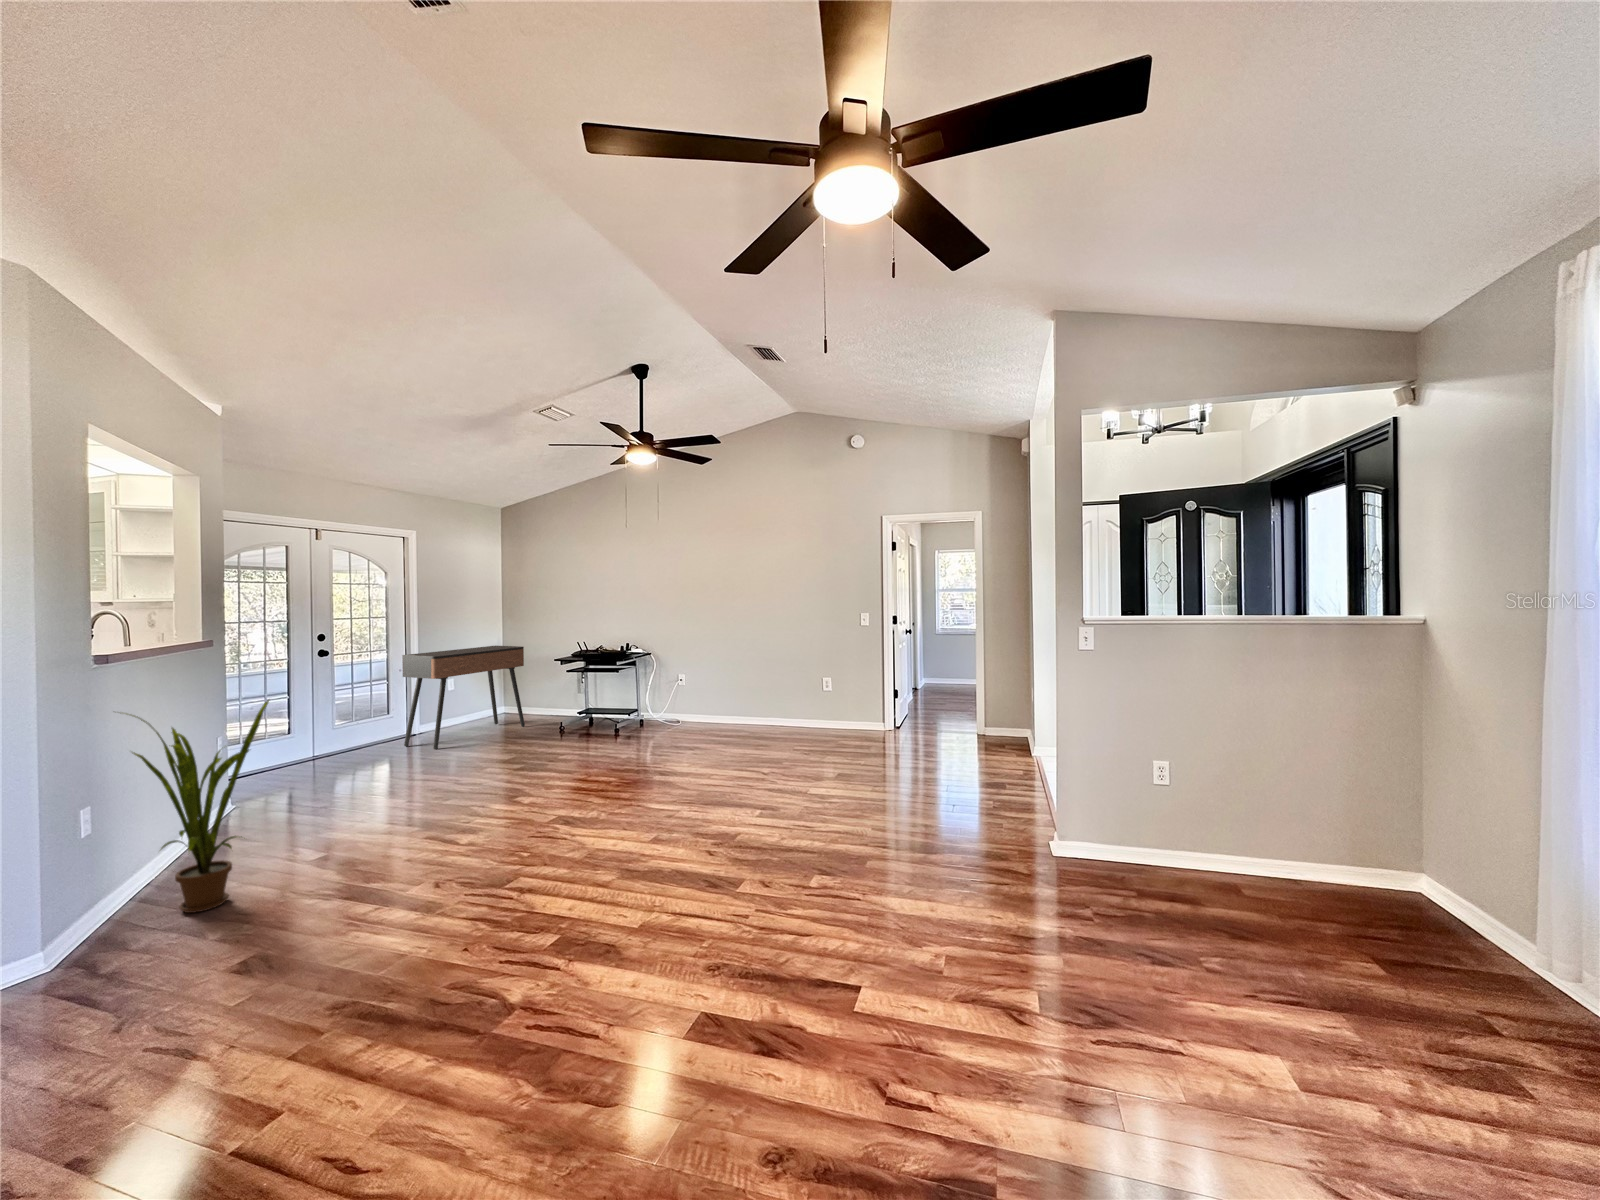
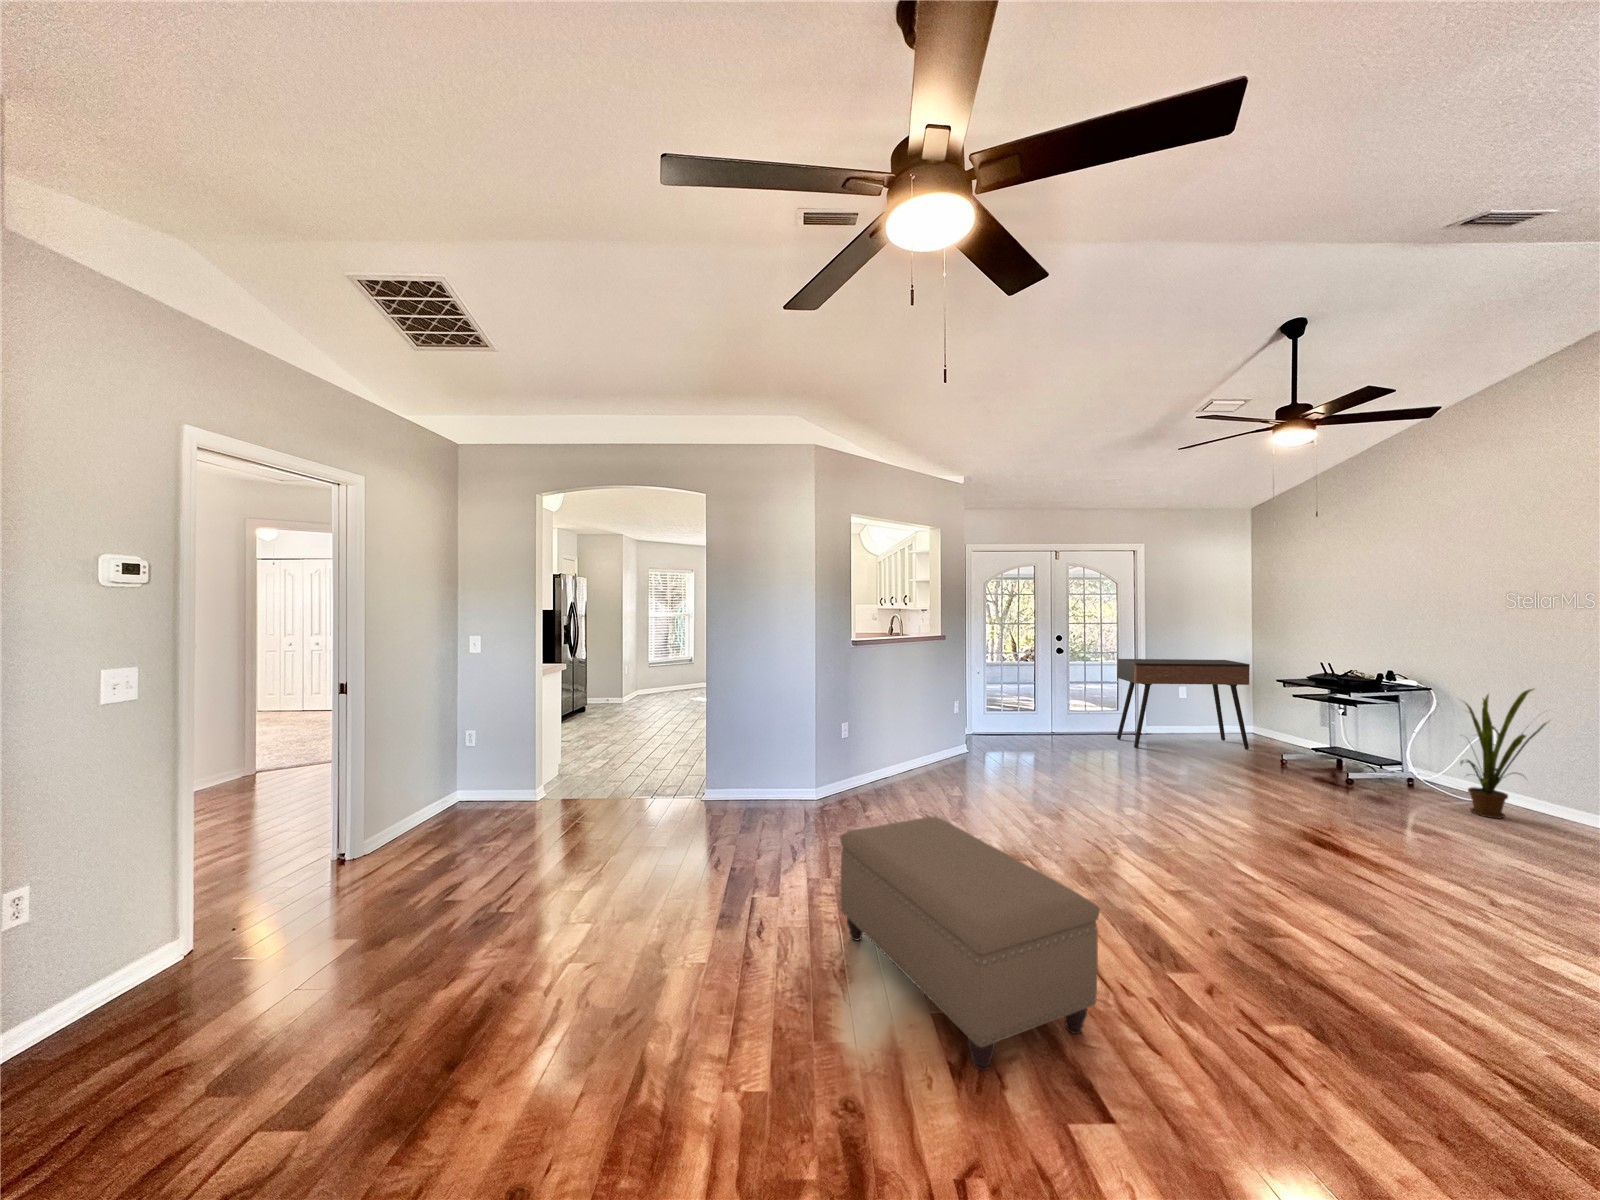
house plant: present [131,700,269,913] -> present [1461,689,1547,818]
ottoman: none [475,837,788,1058] -> present [840,817,1100,1070]

